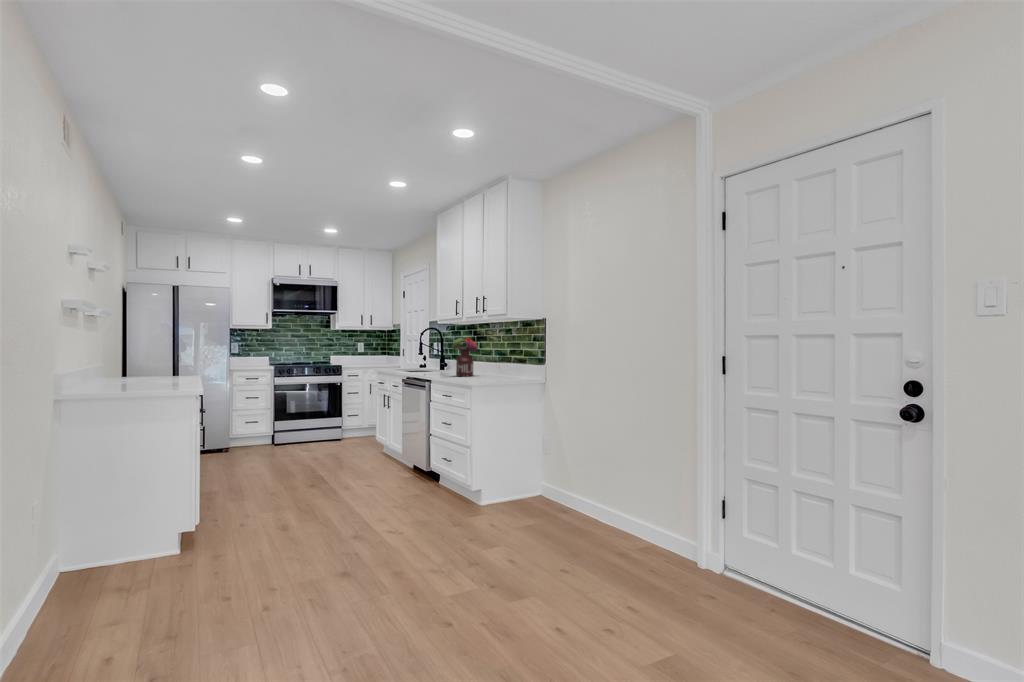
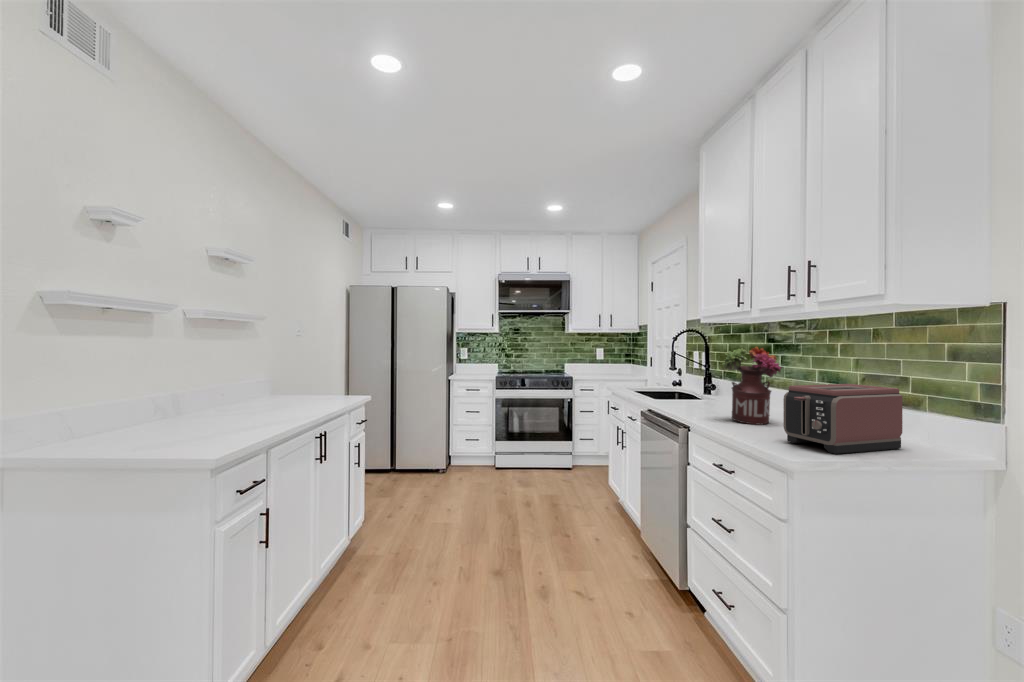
toaster: none [477,353,518,380] -> present [783,384,902,454]

